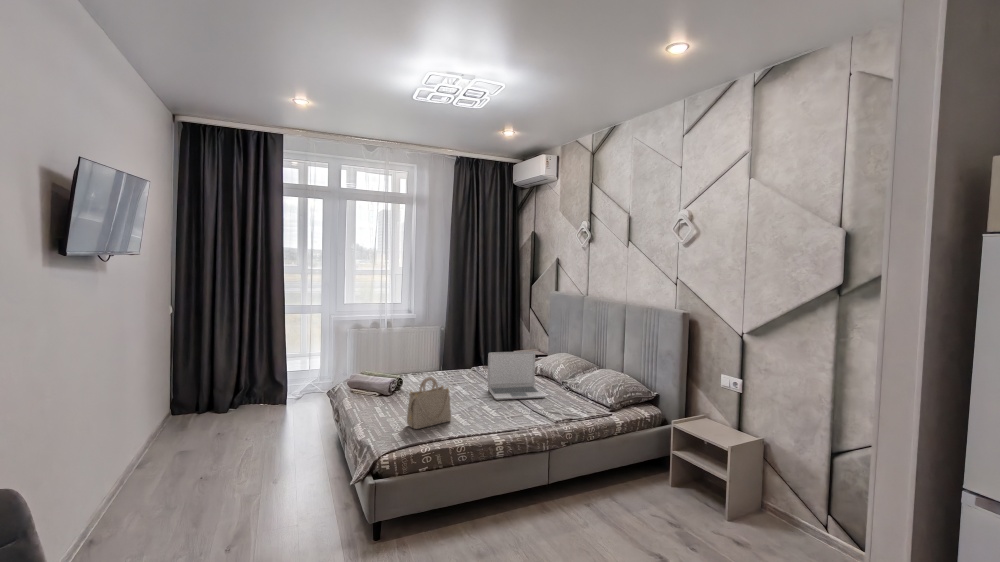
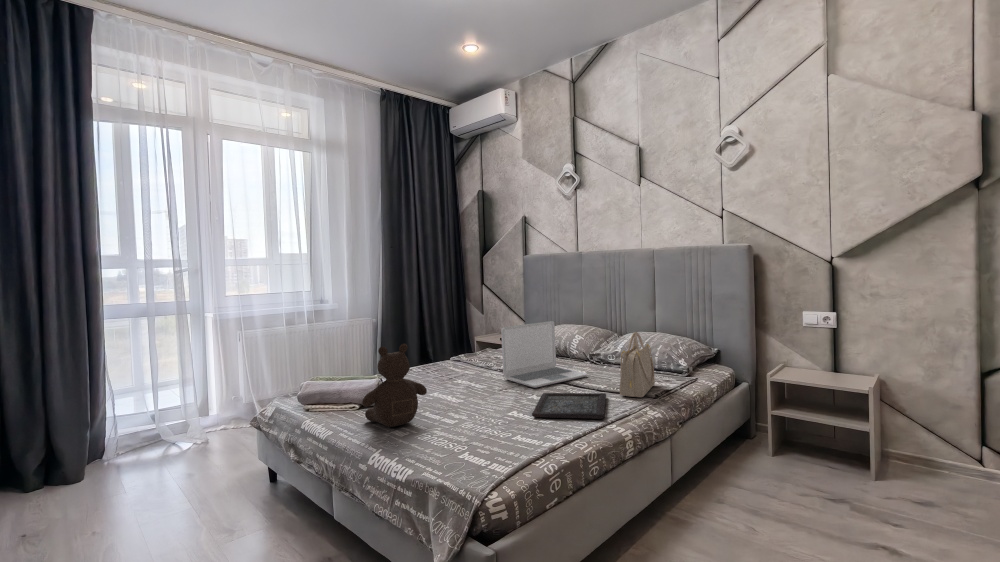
teddy bear: none [366,359,409,409] -> present [362,344,427,427]
handbag: present [407,377,451,429] -> present [619,332,655,397]
tray: none [464,405,530,429] -> present [532,393,606,419]

